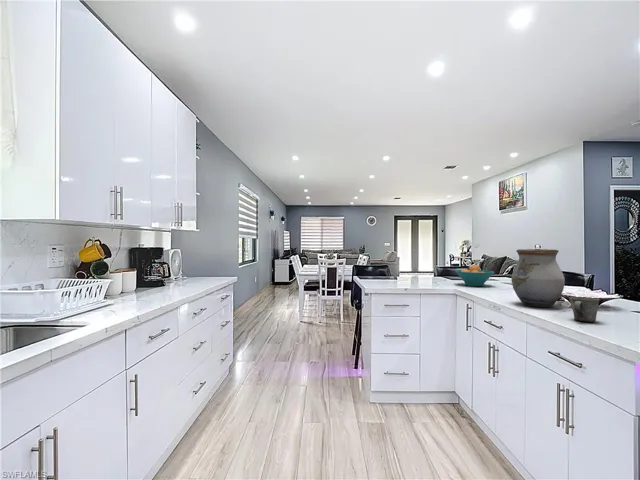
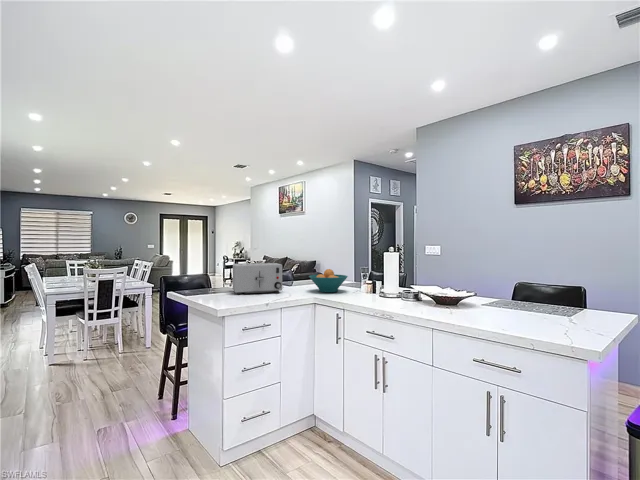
vase: present [511,249,565,307] -> none [402,252,449,311]
toaster: none [390,257,431,282] -> present [233,263,282,295]
mug: present [569,297,599,322] -> none [478,298,503,322]

